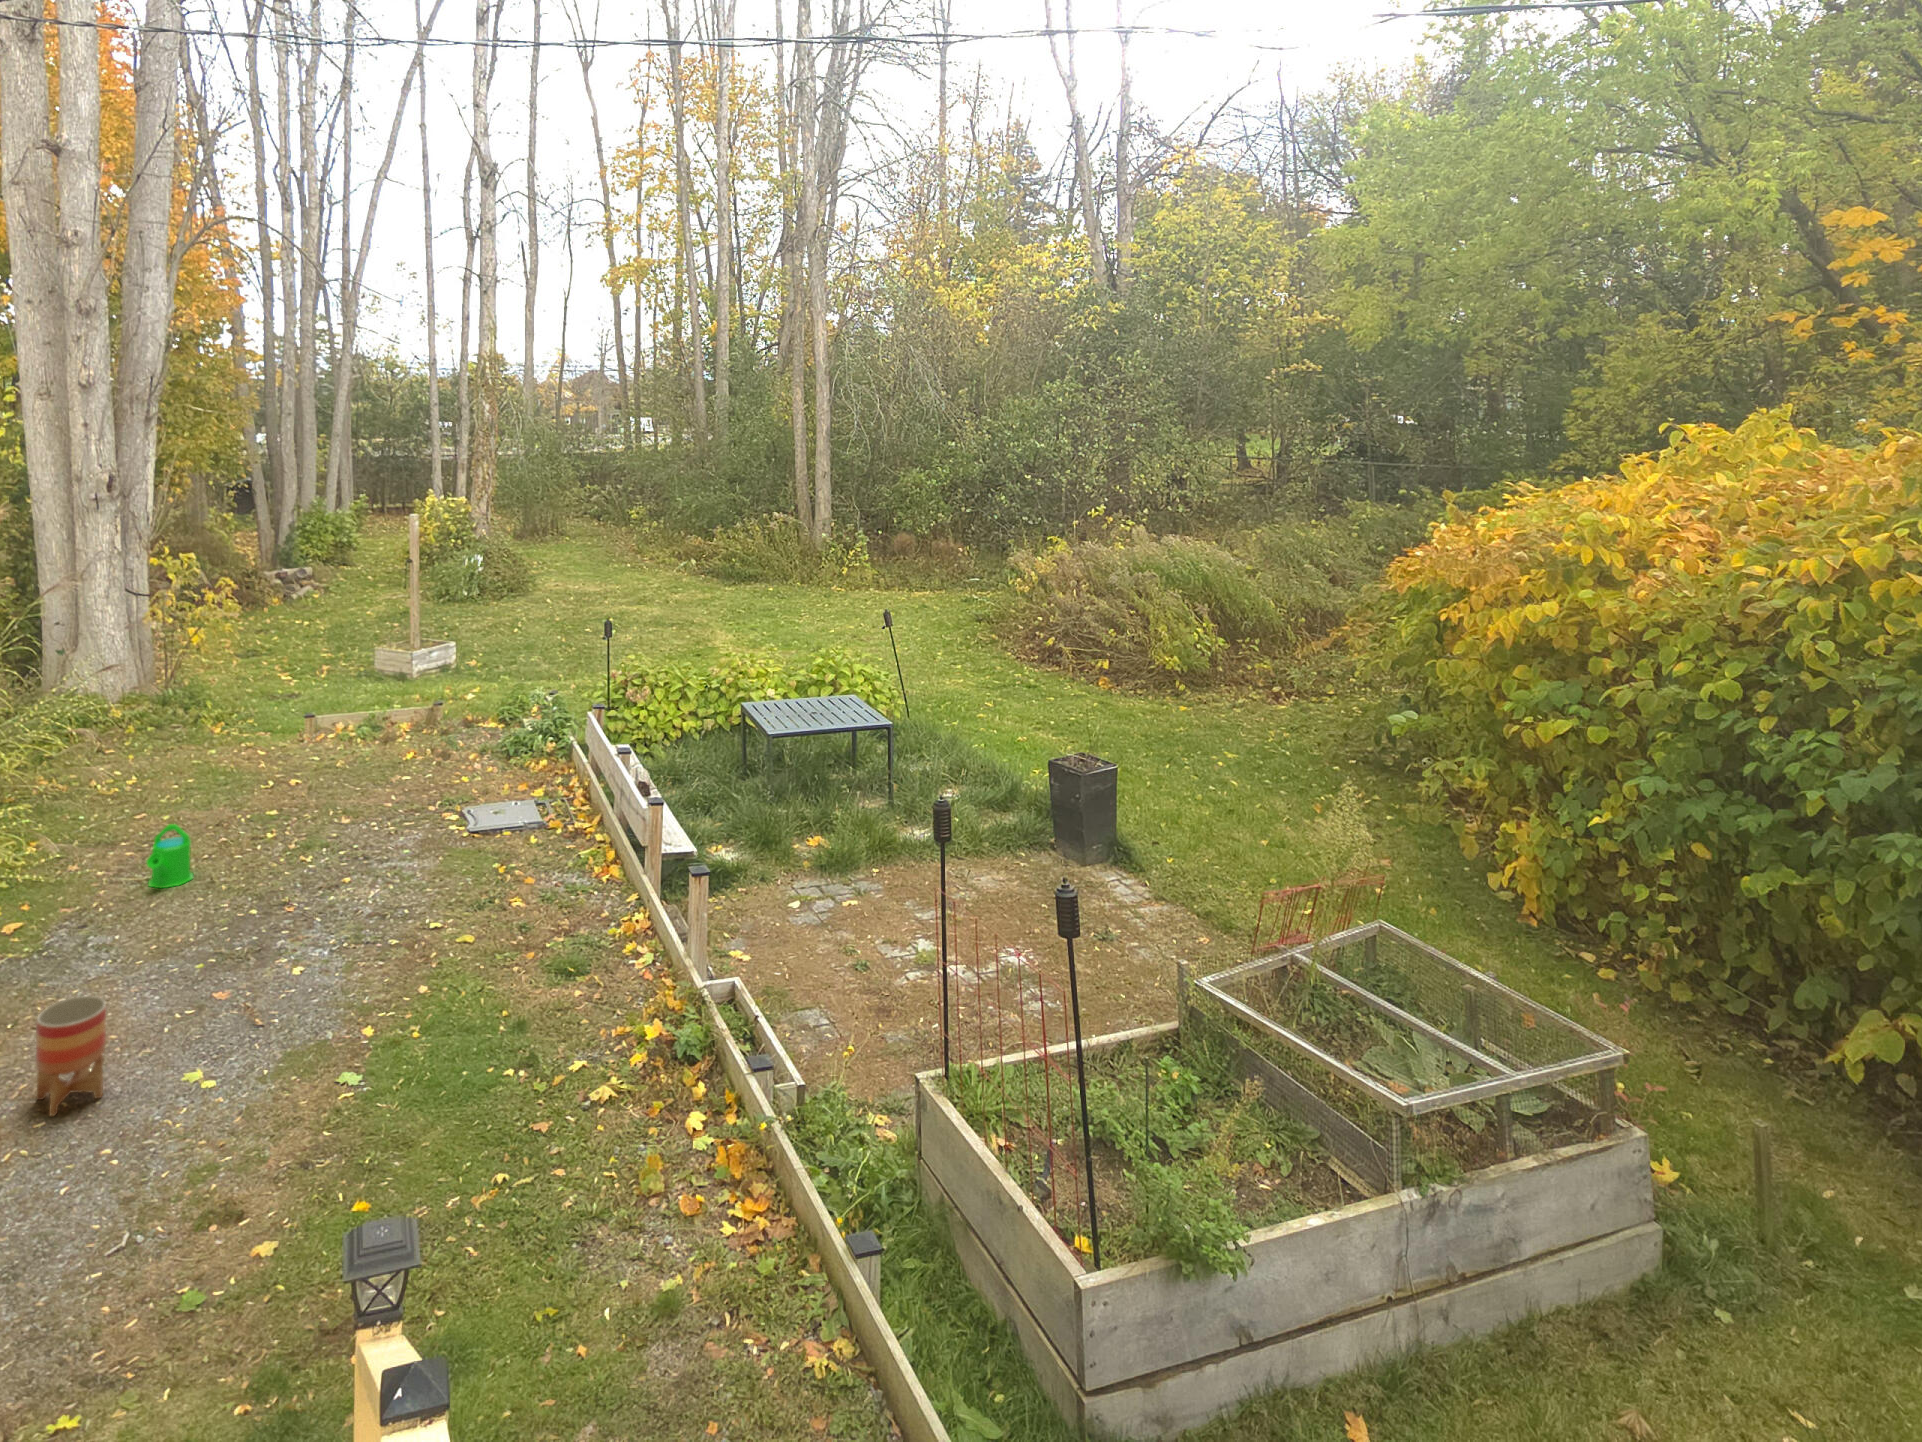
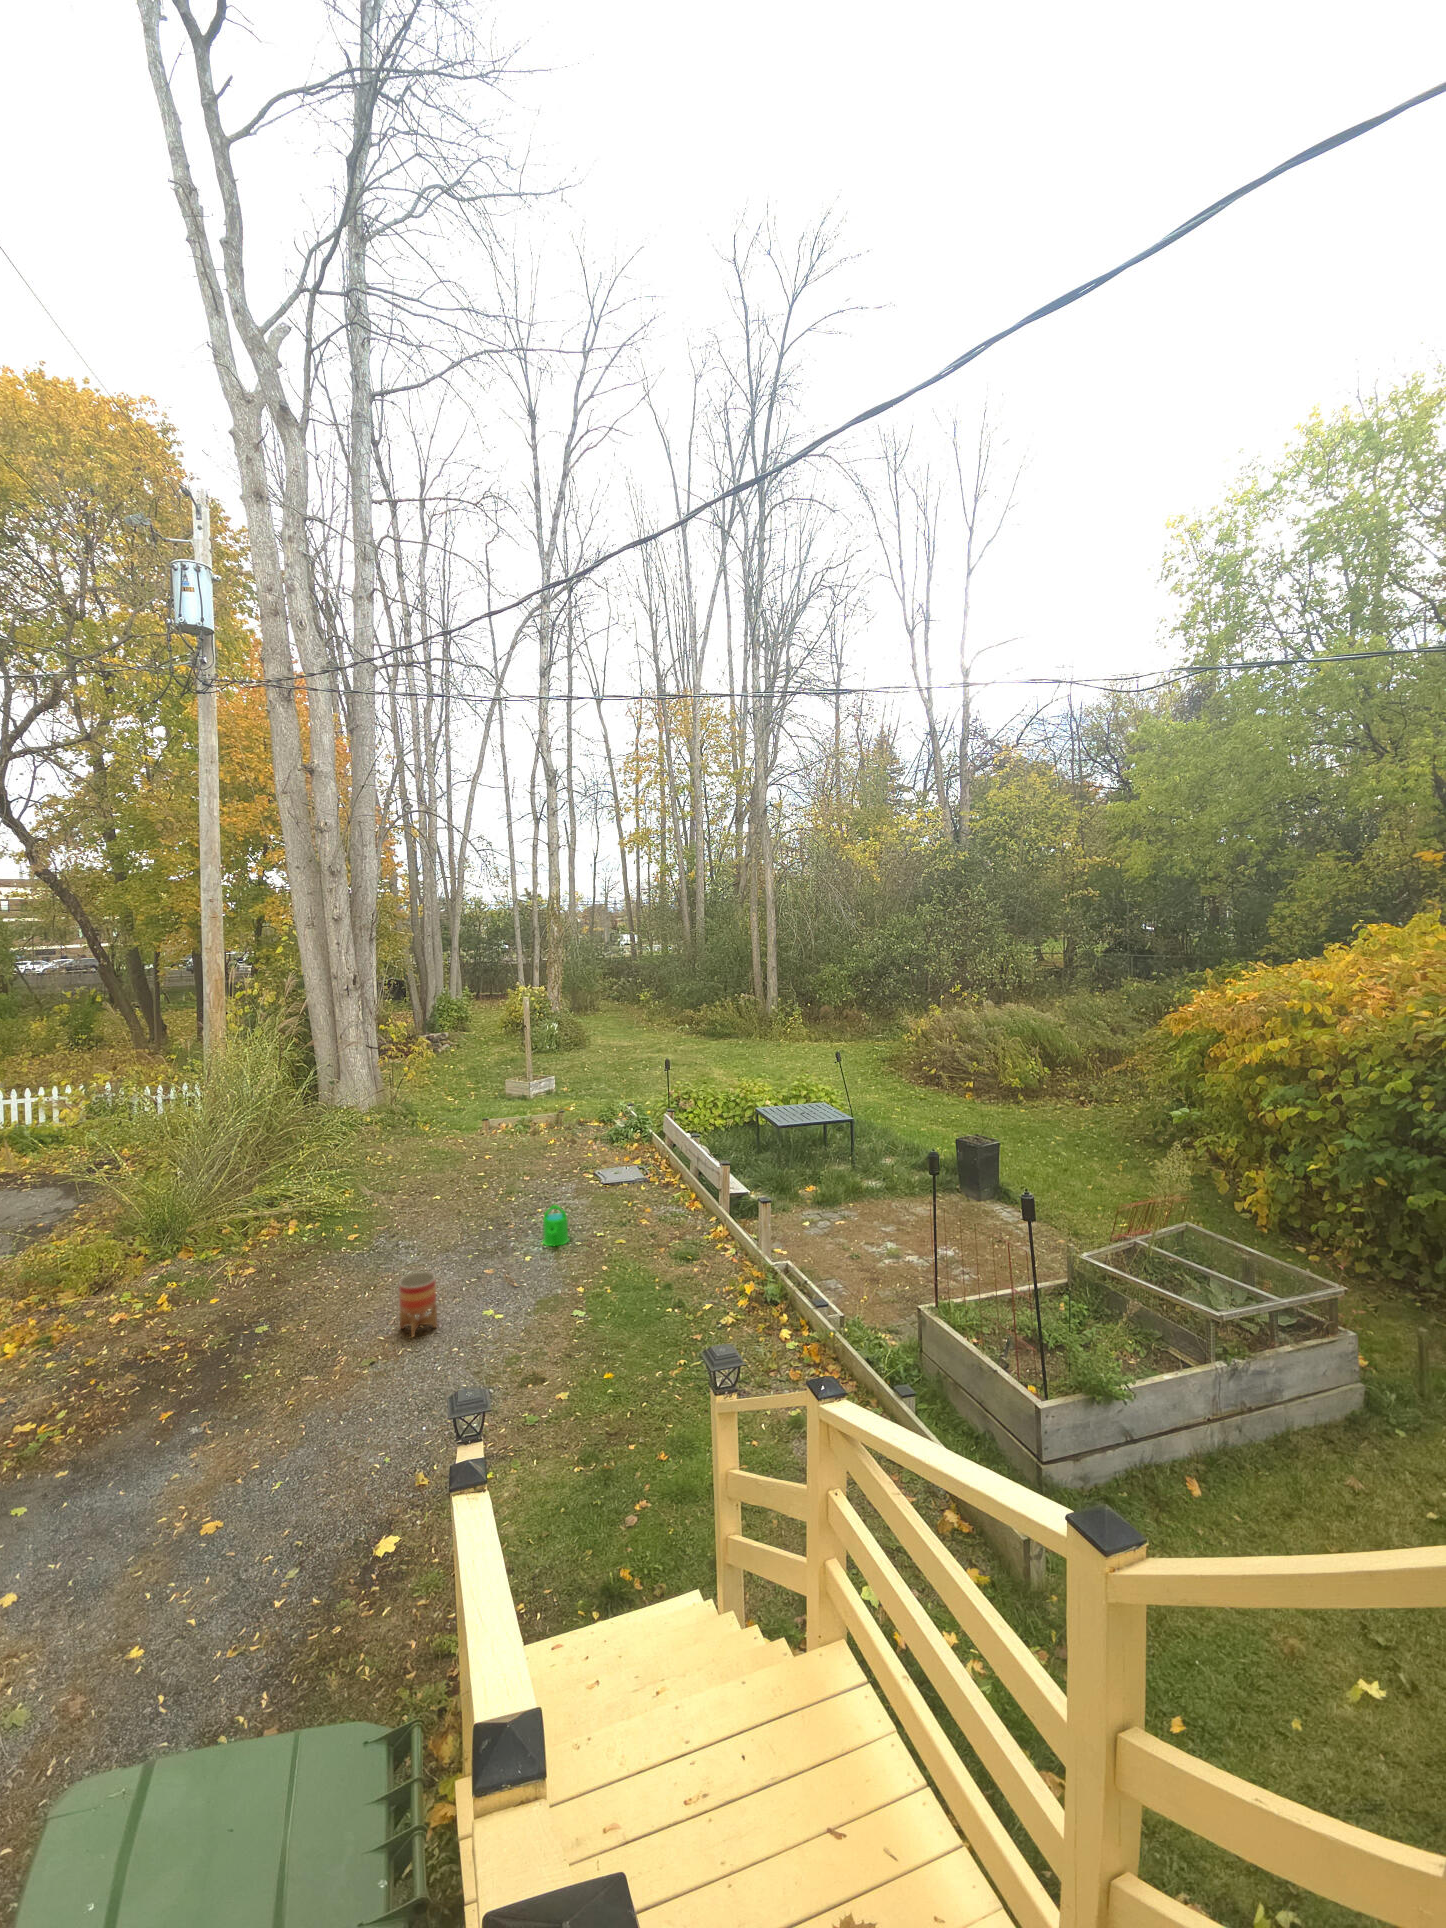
watering can: present [147,824,193,888] -> present [542,1205,569,1246]

